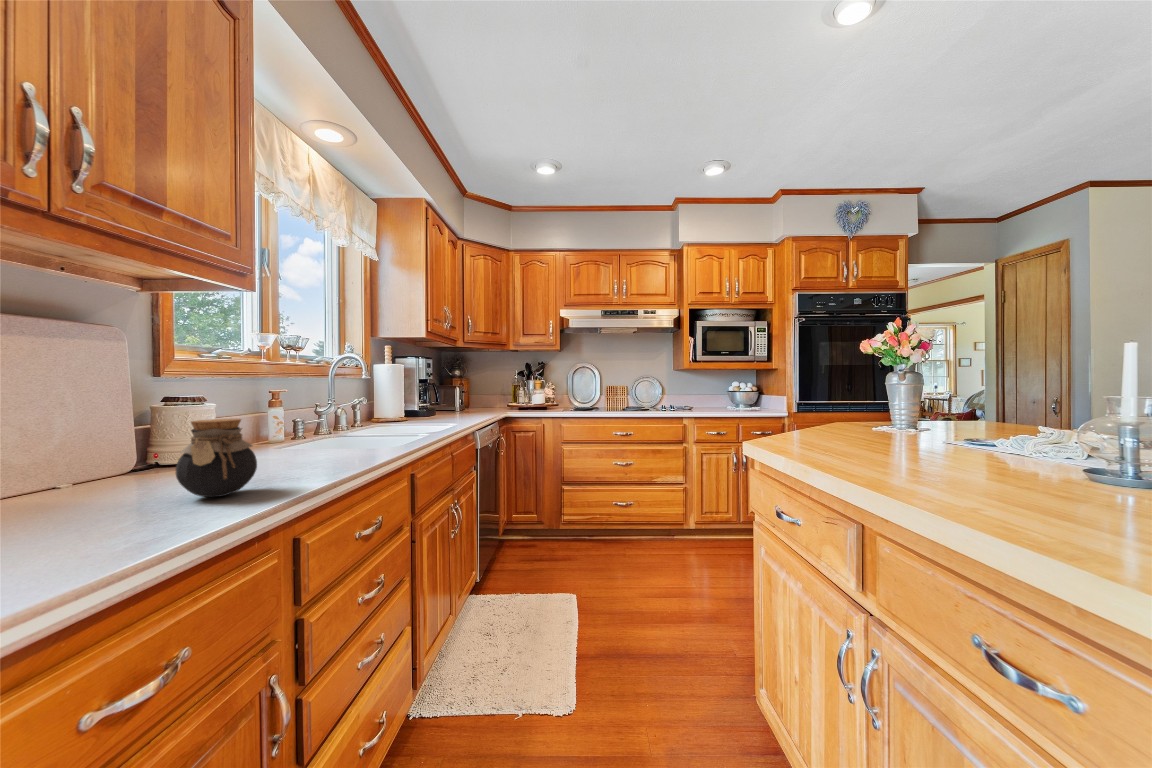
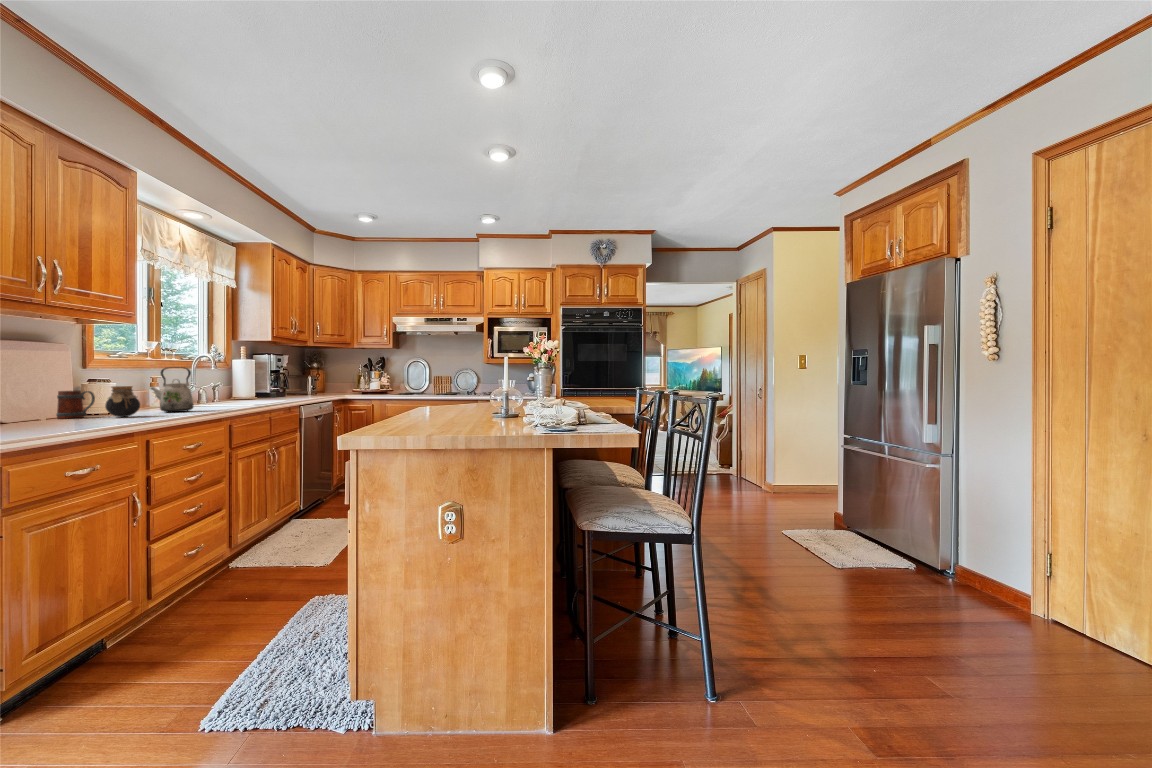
kettle: none [274,373,355,467] -> present [150,367,193,412]
mug: none [64,428,160,501] -> present [56,391,95,419]

